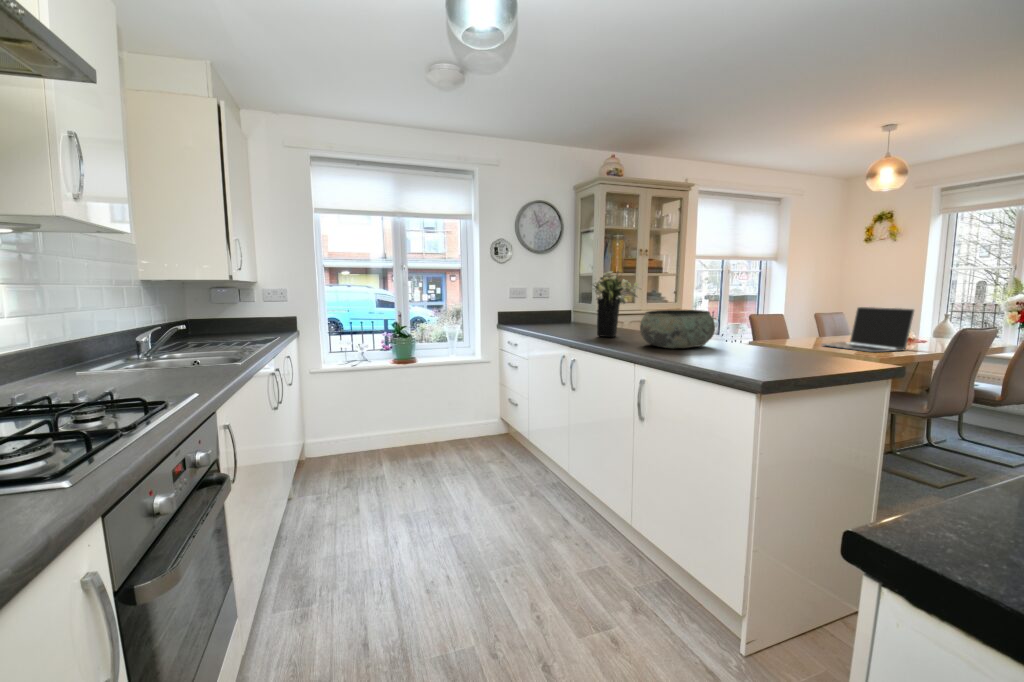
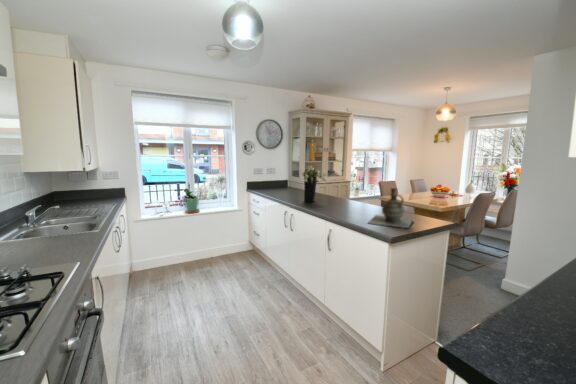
ceramic jug: none [714,294,811,368] -> present [369,188,412,228]
laptop: present [822,307,914,352] -> none [415,181,458,205]
bowl: present [640,310,715,348] -> none [328,189,366,212]

